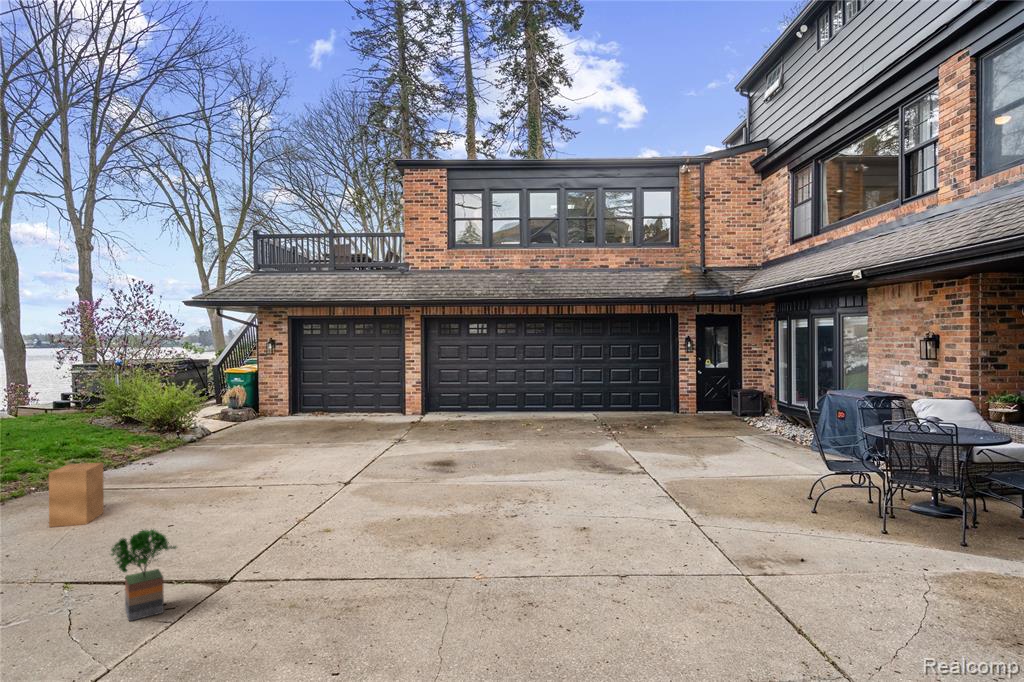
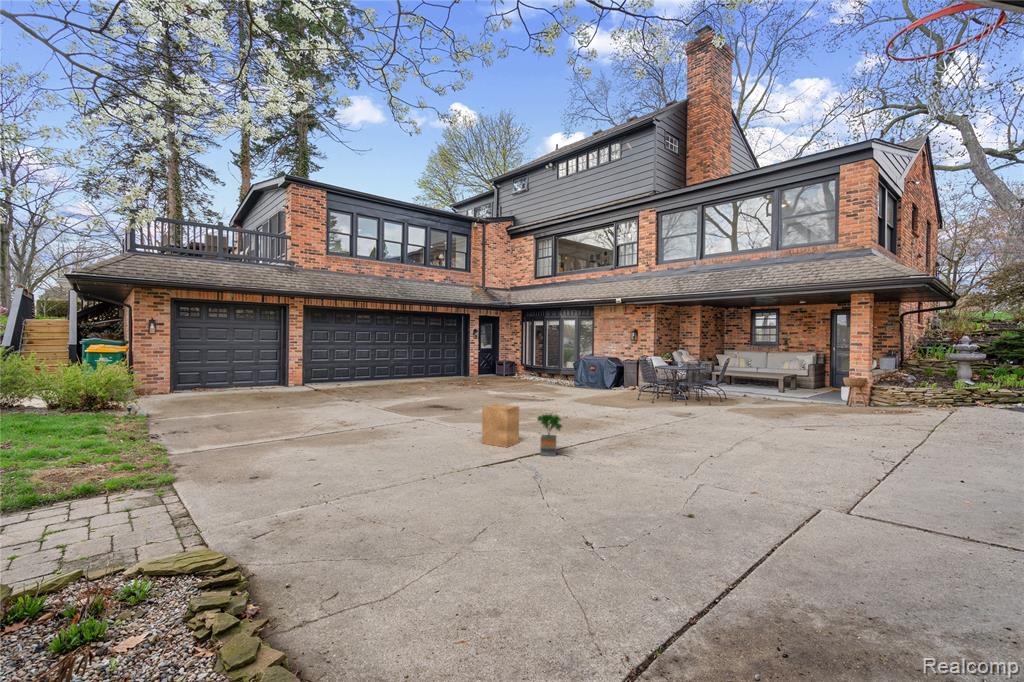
cardboard box: present [49,462,104,527] -> present [482,404,519,447]

